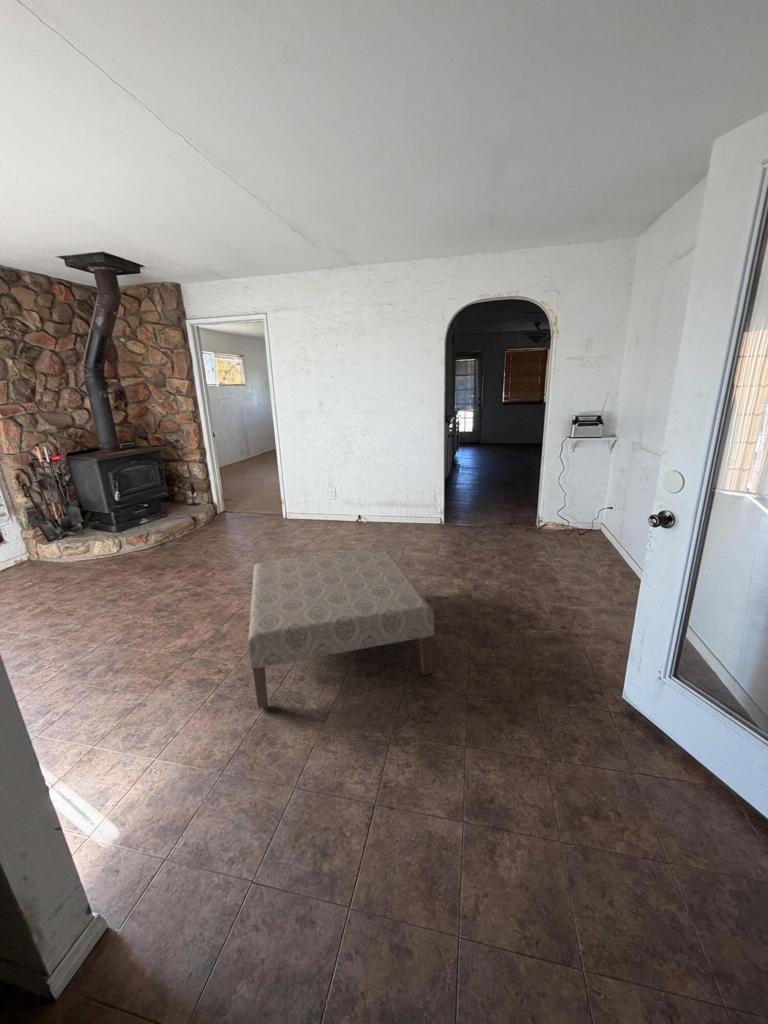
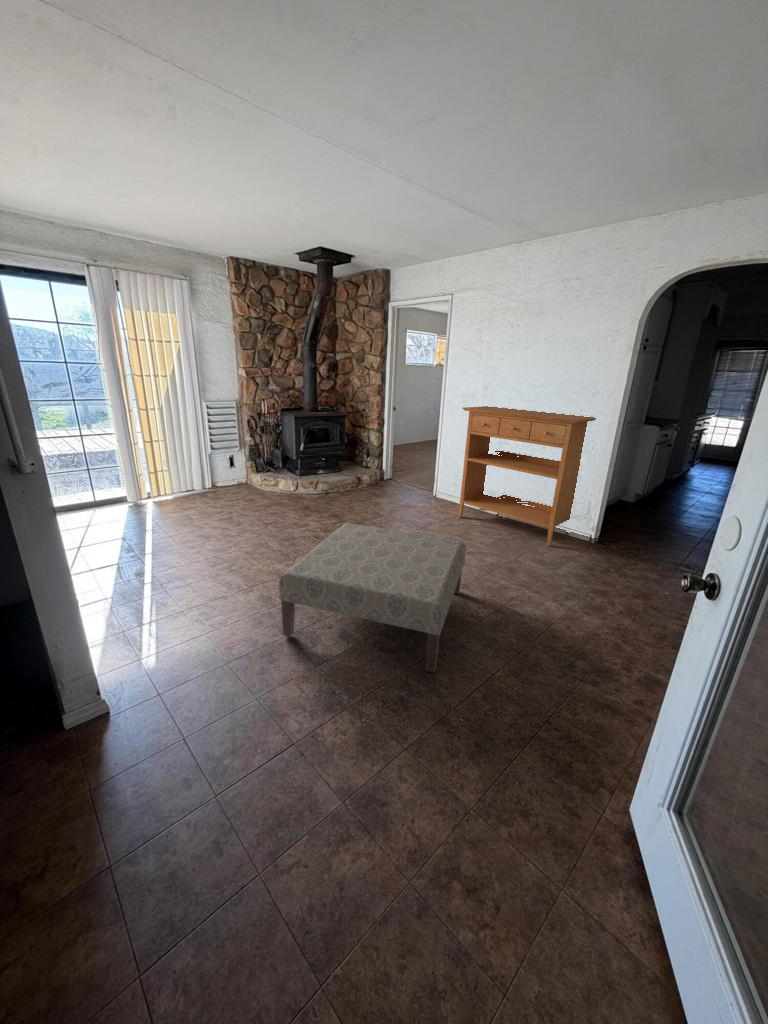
console table: none [311,419,430,536] -> present [458,406,596,546]

